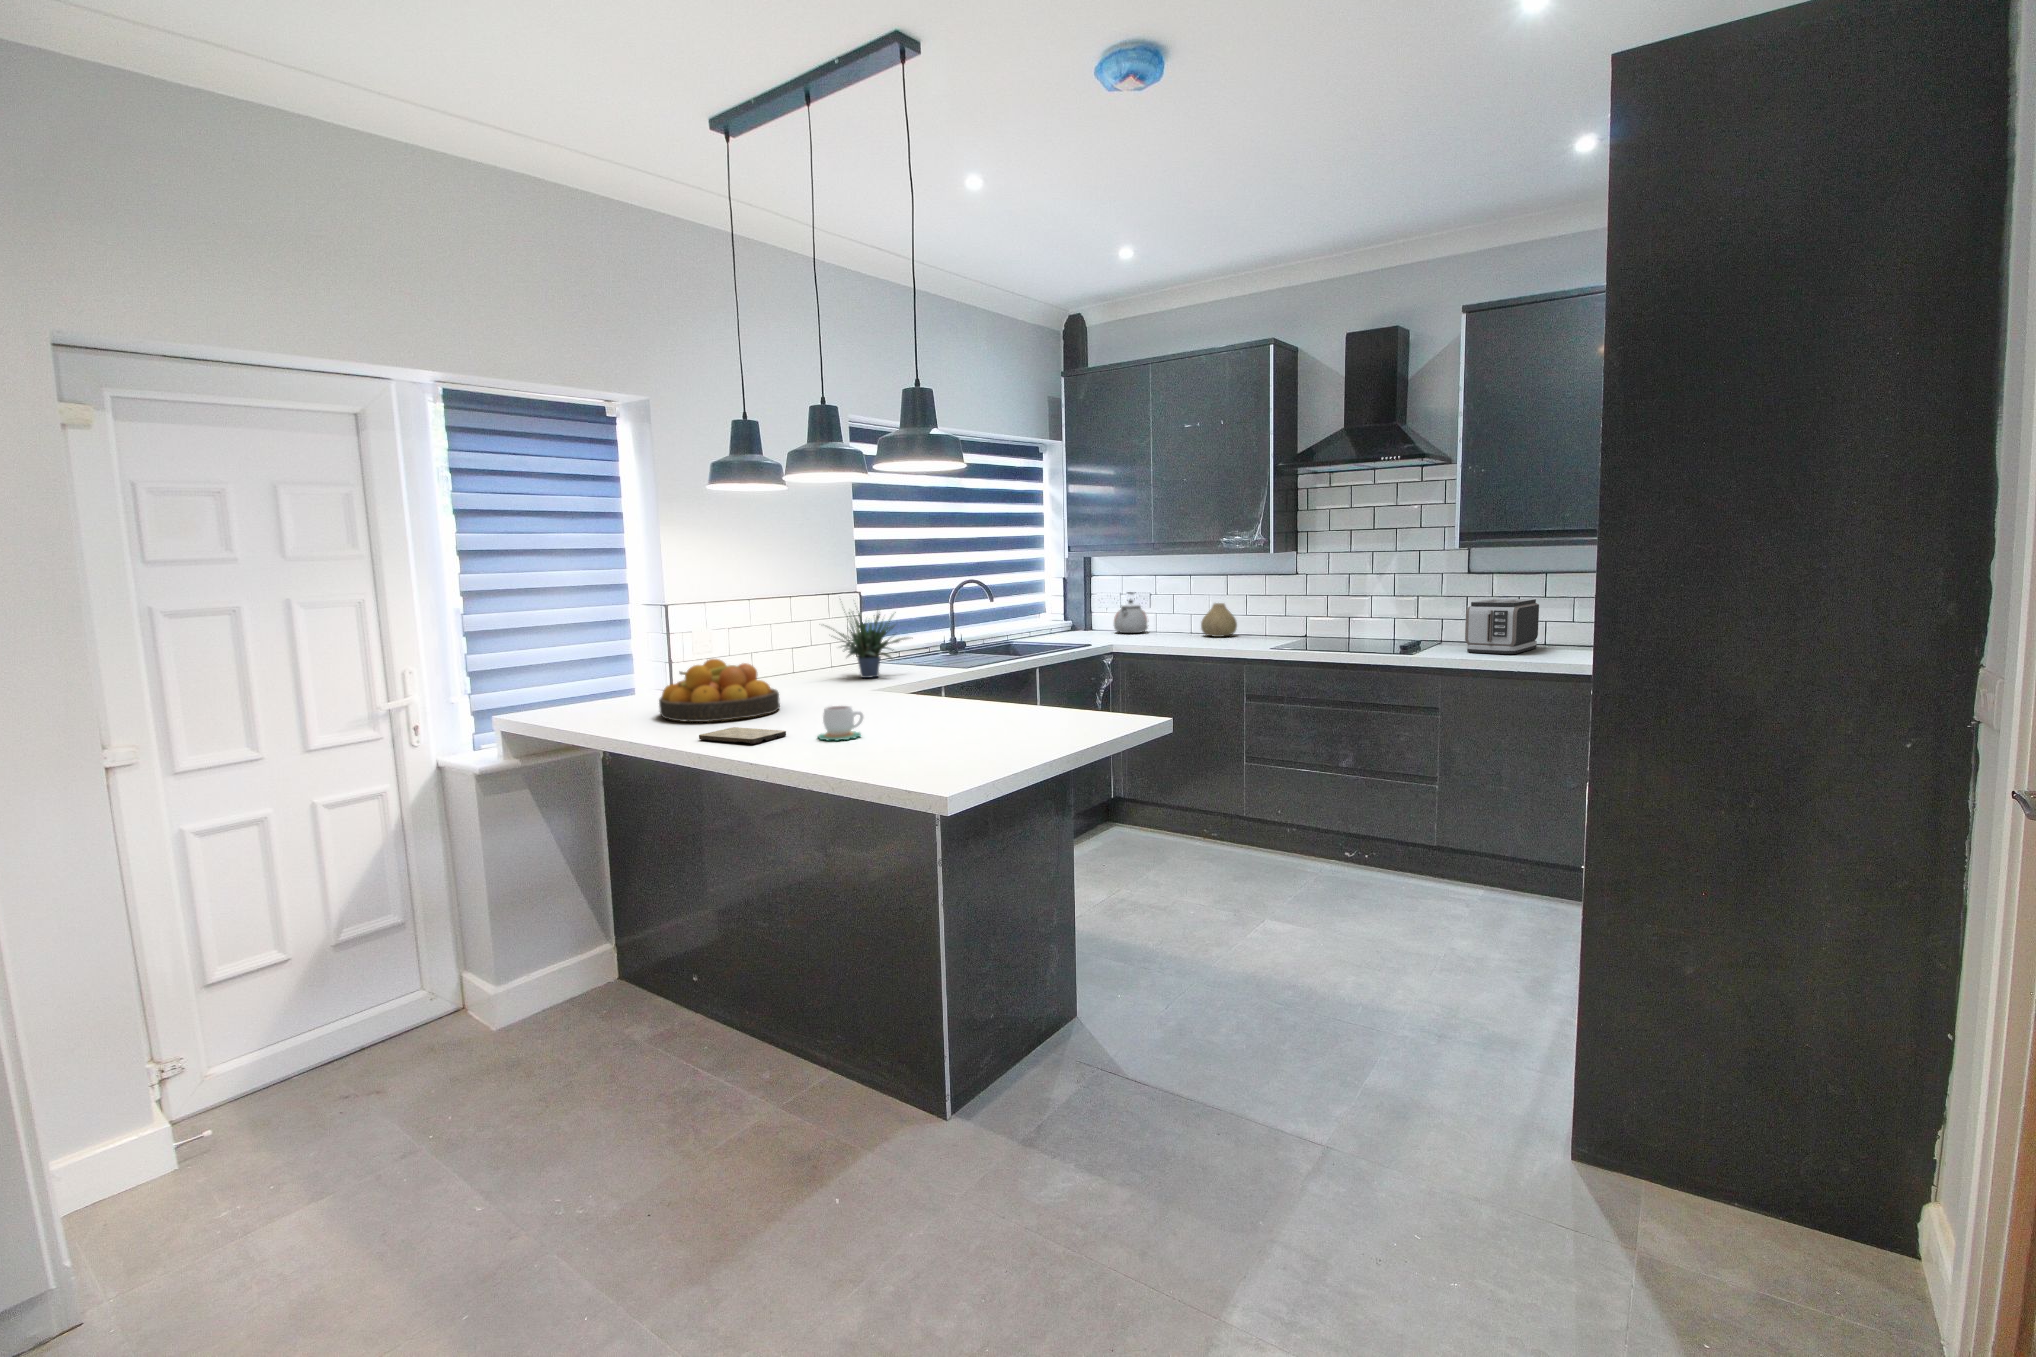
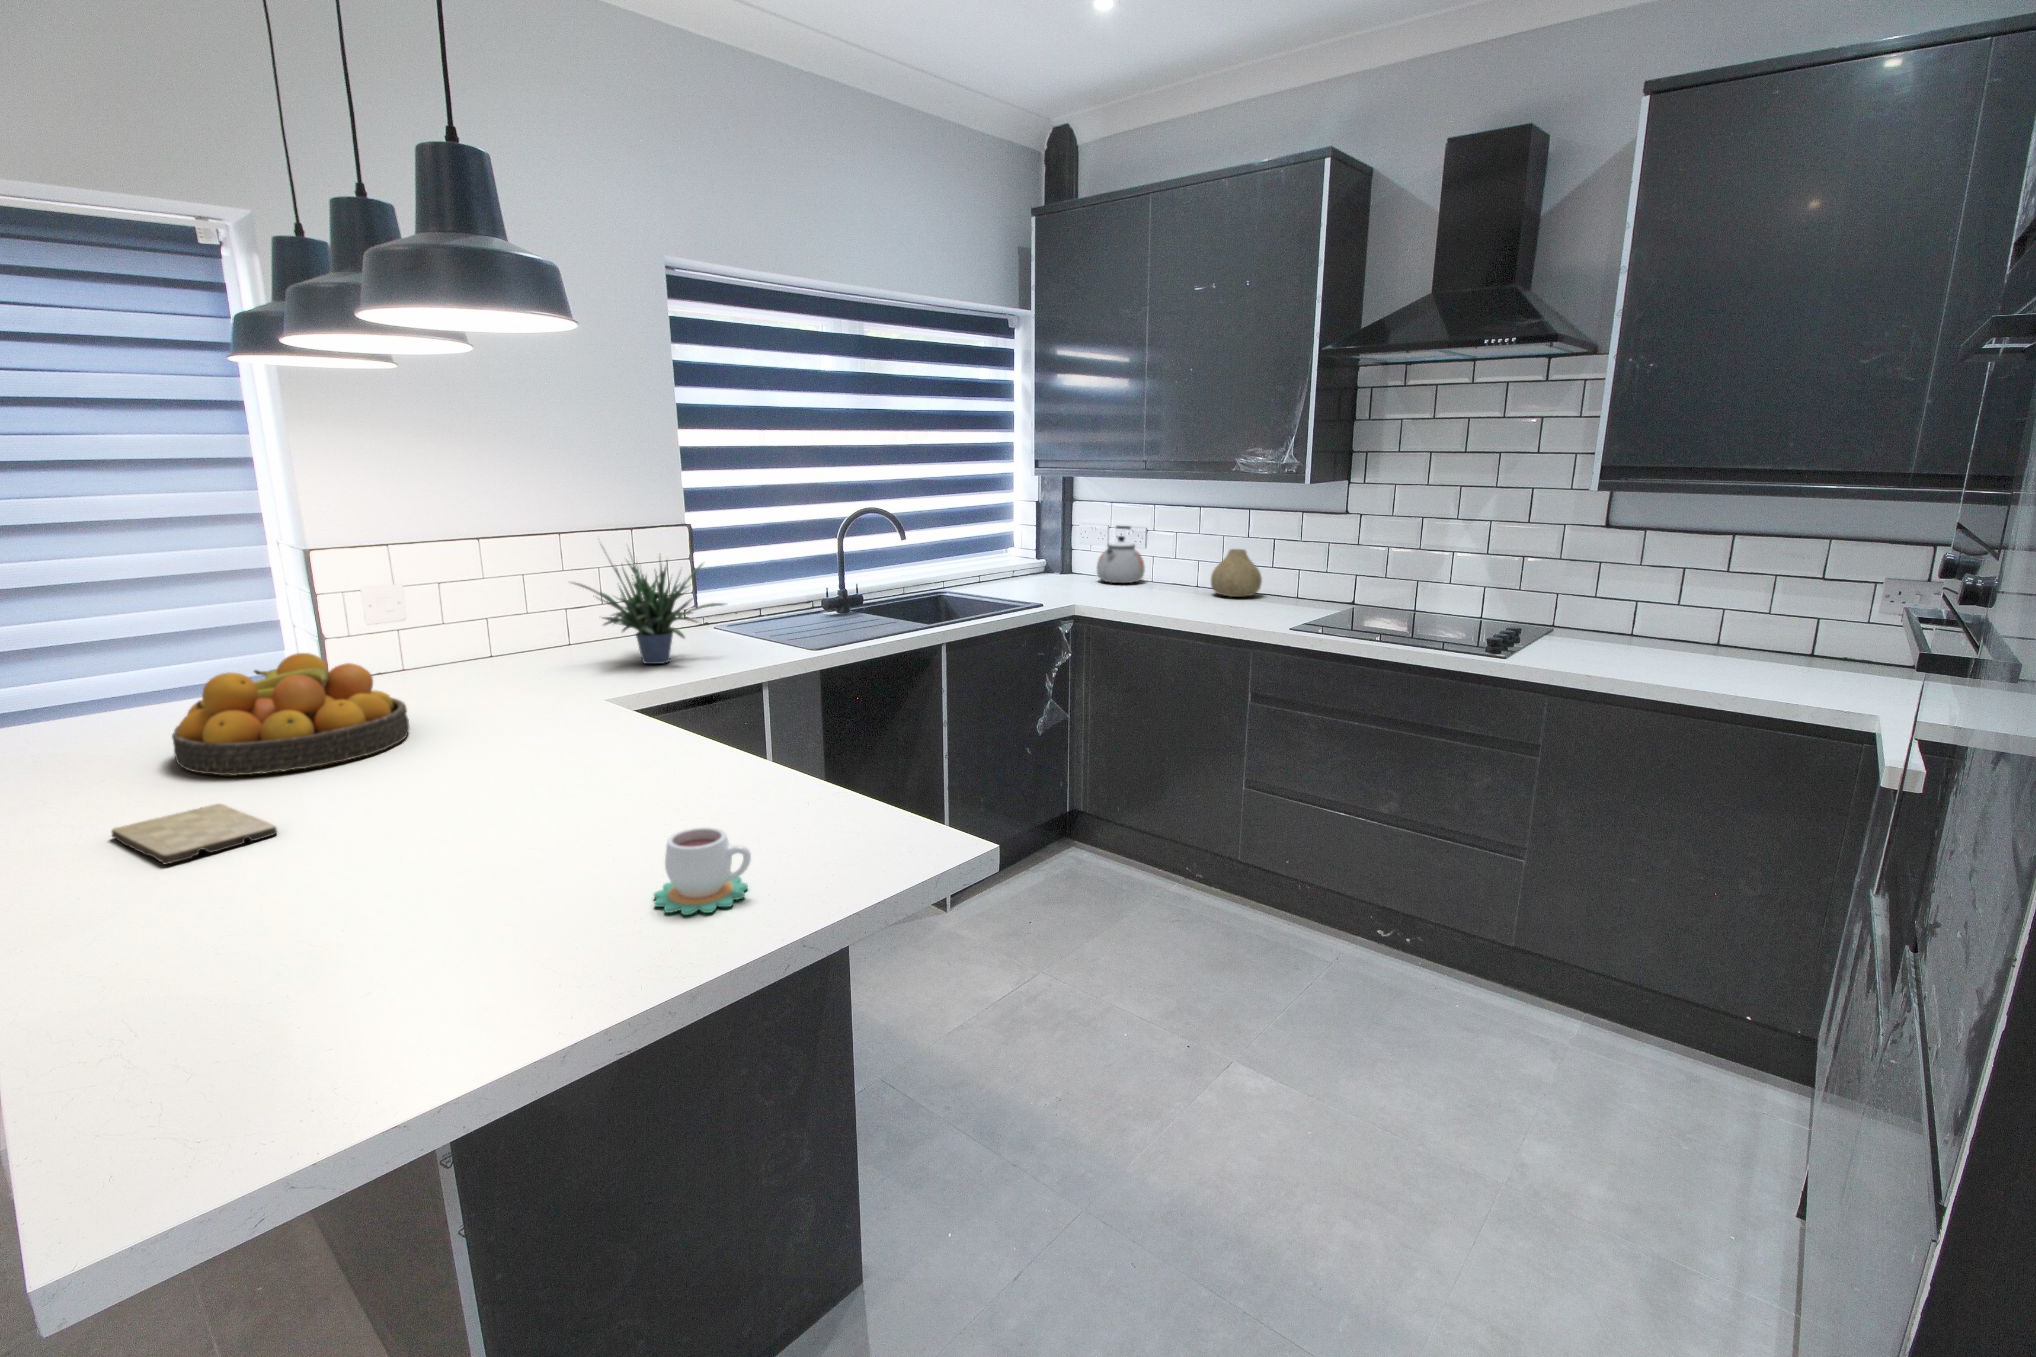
toaster: present [1465,599,1539,654] -> none [1593,570,1719,665]
mug: present [818,706,863,741] -> present [654,827,751,915]

